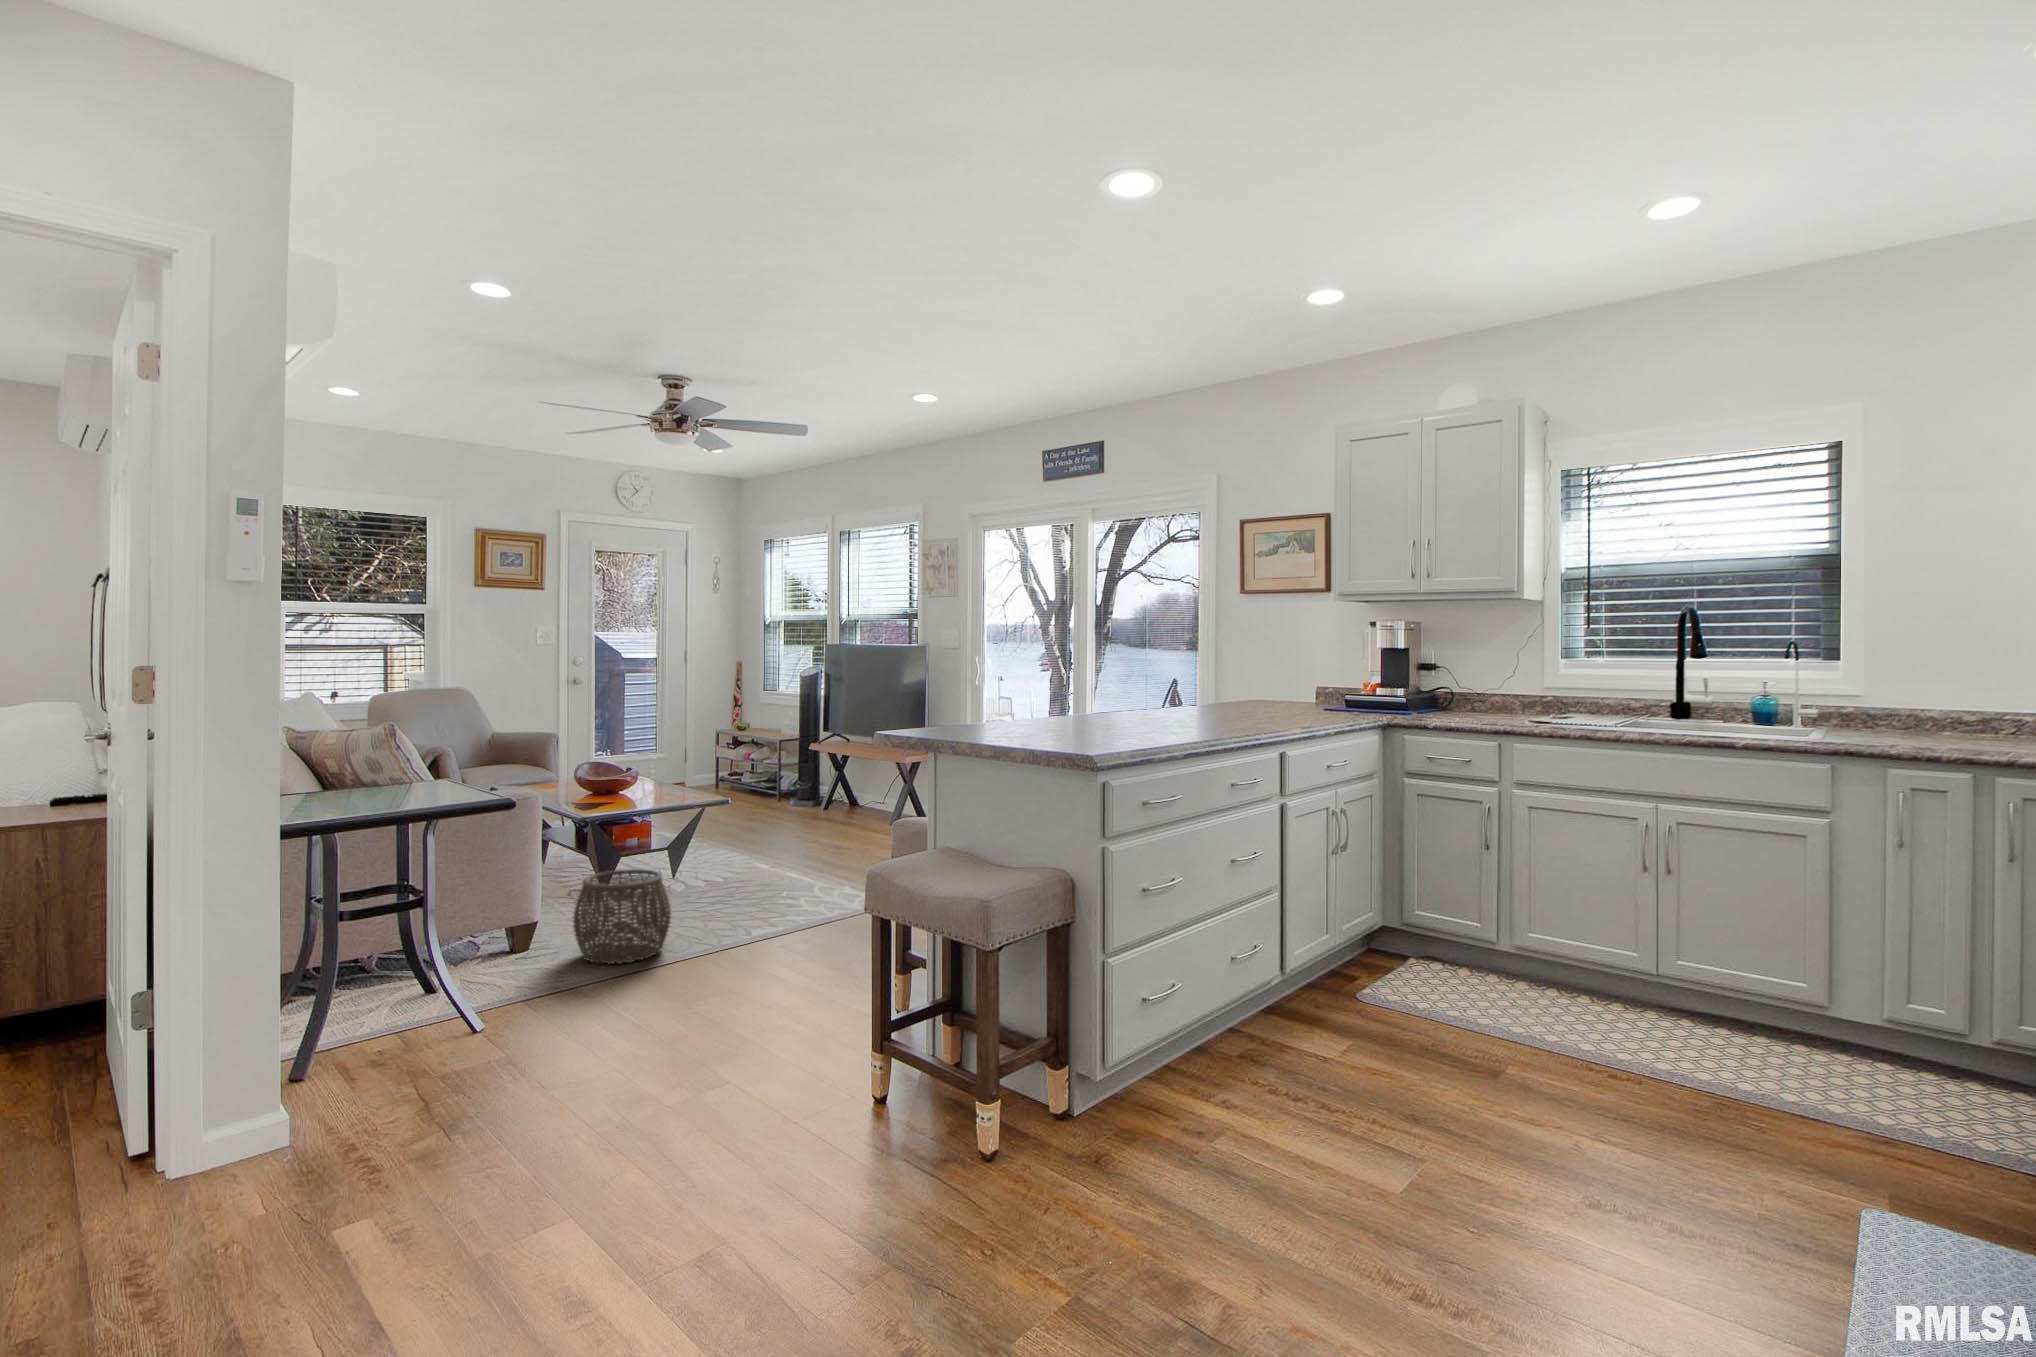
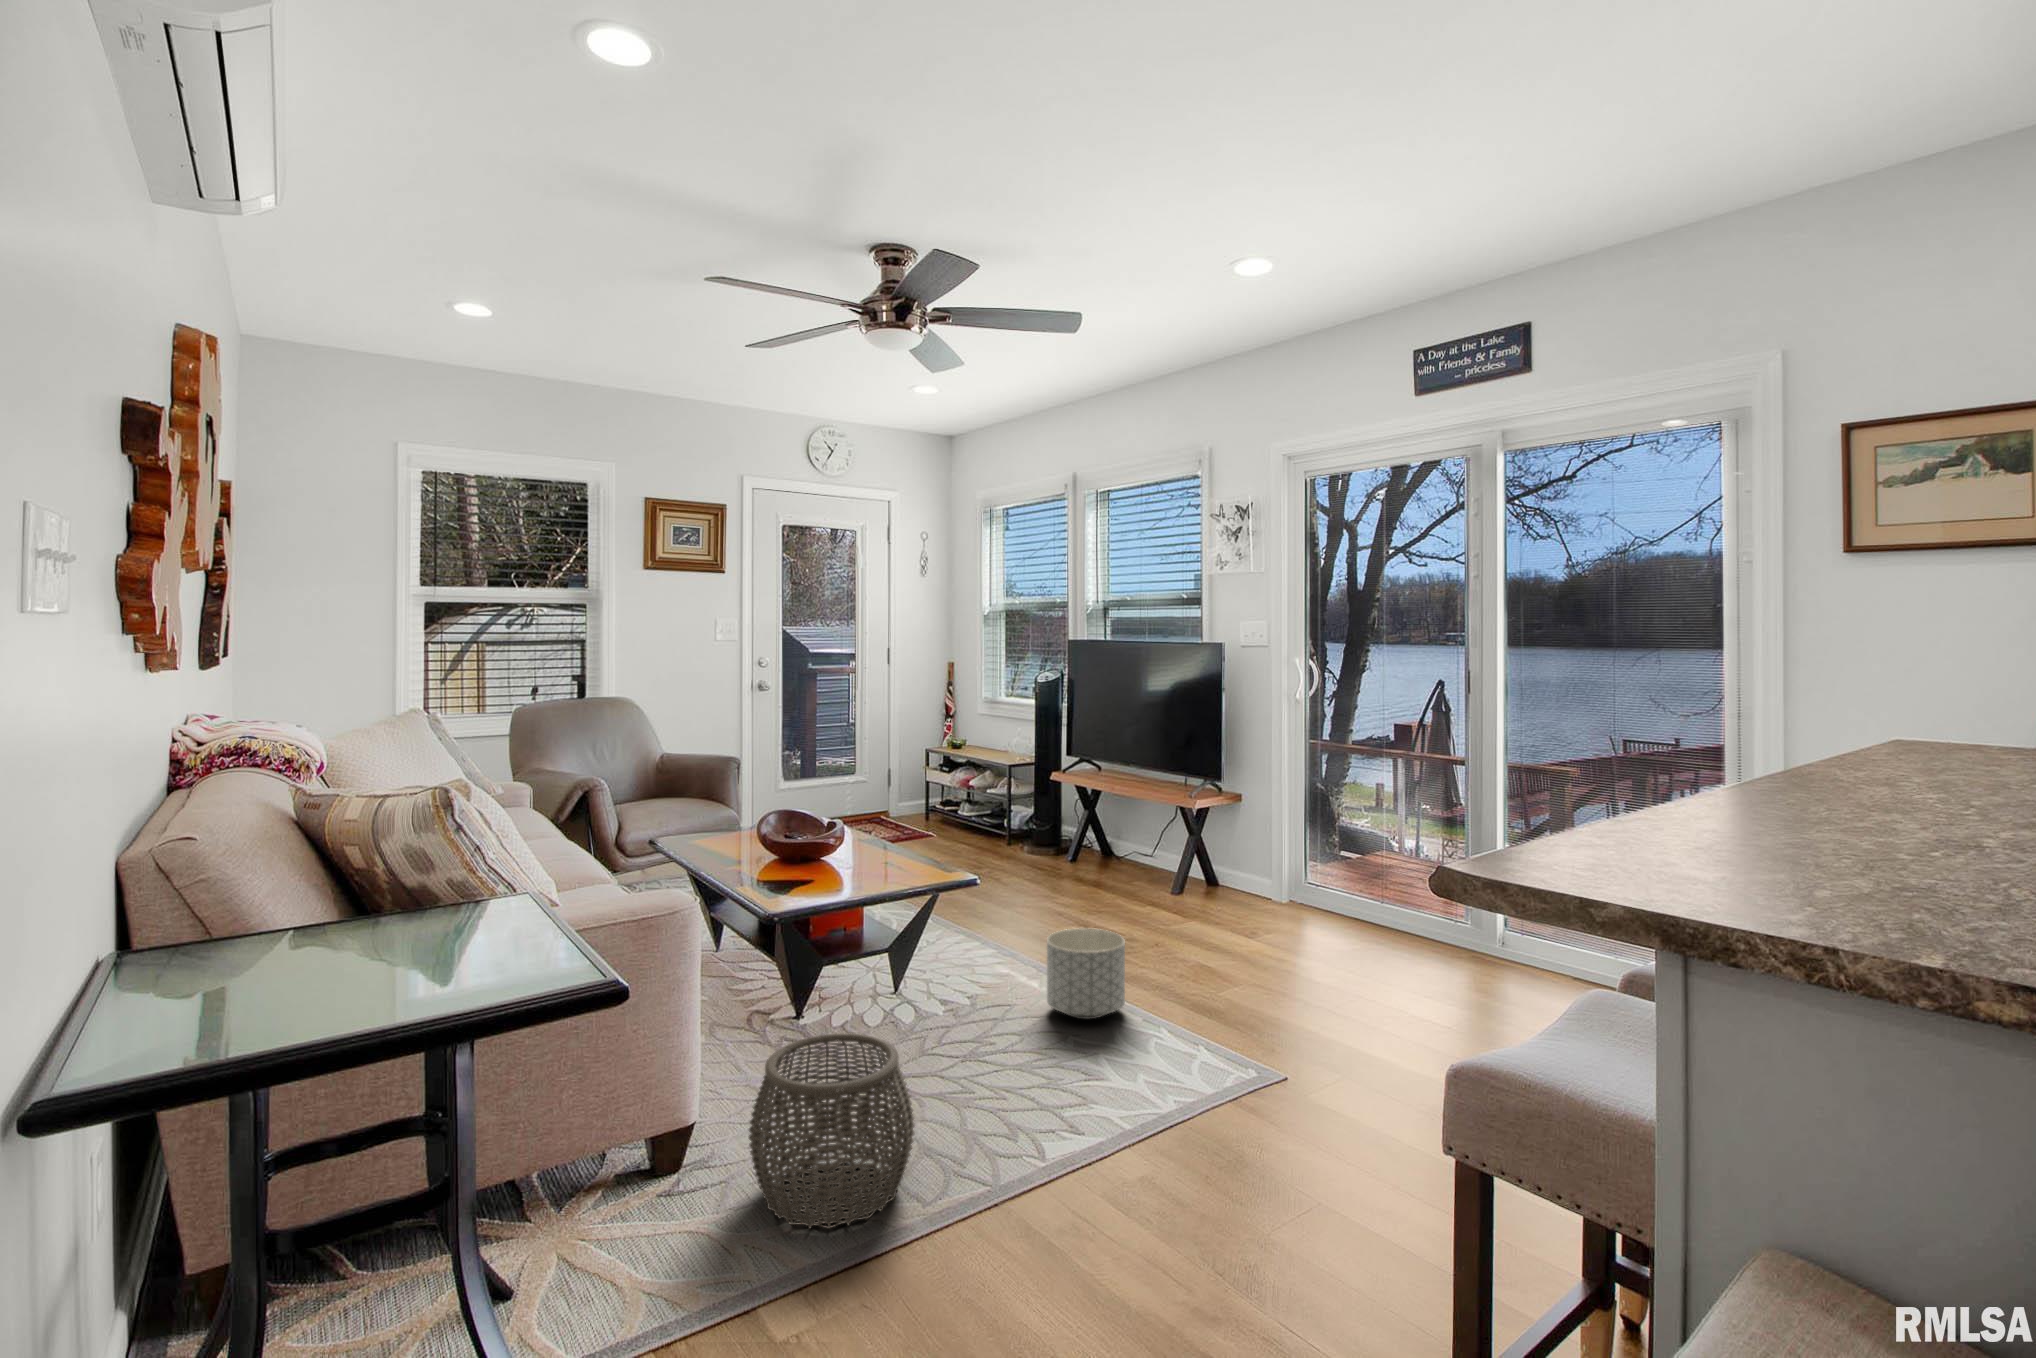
planter: none [775,832,827,887] -> present [1047,928,1125,1020]

